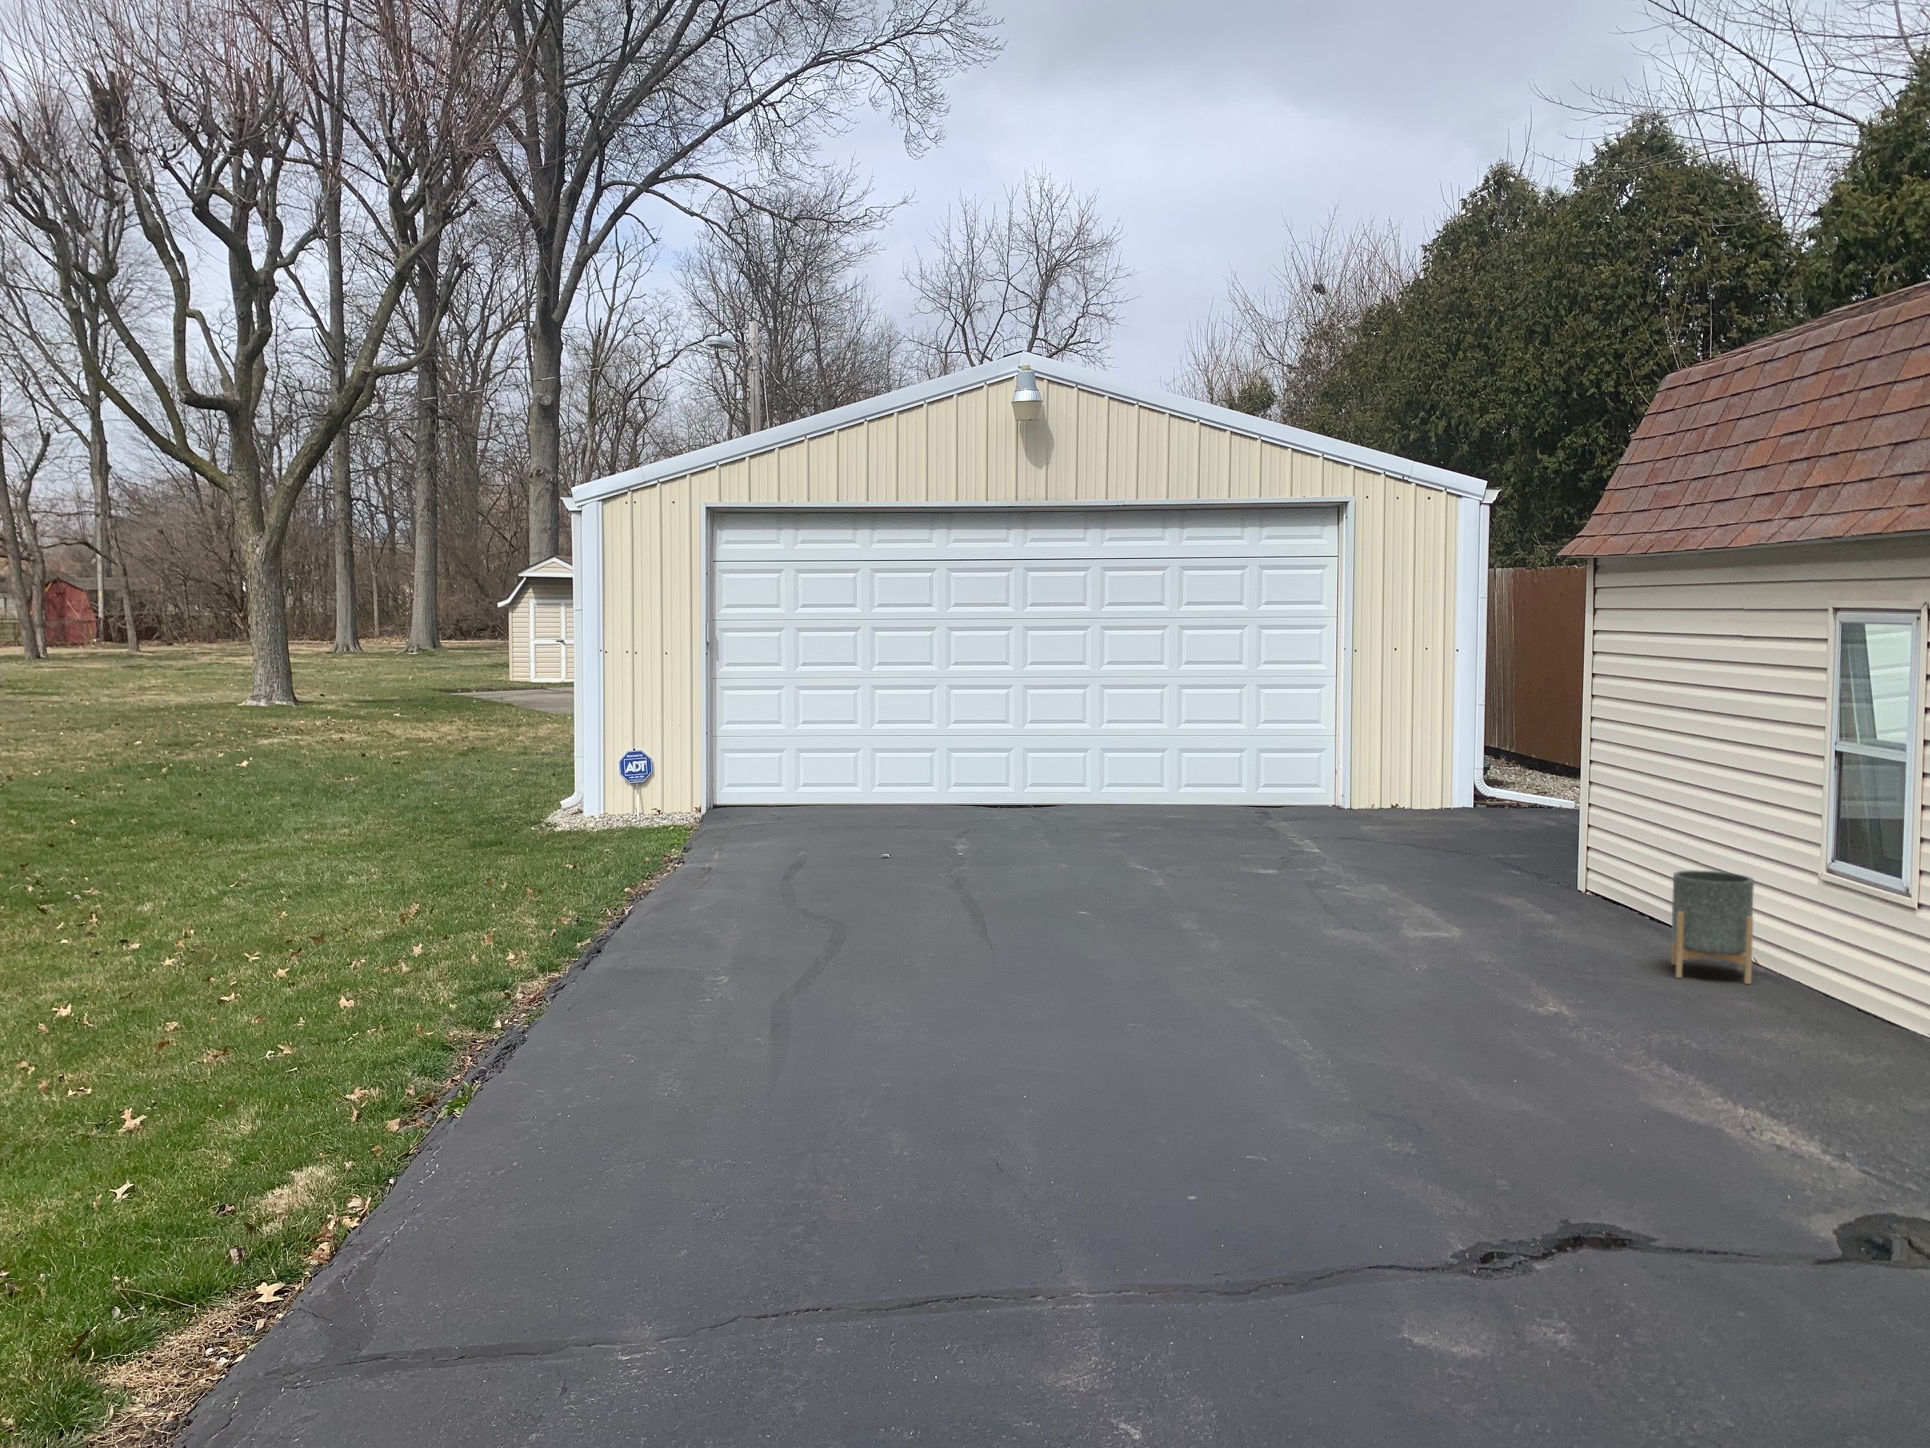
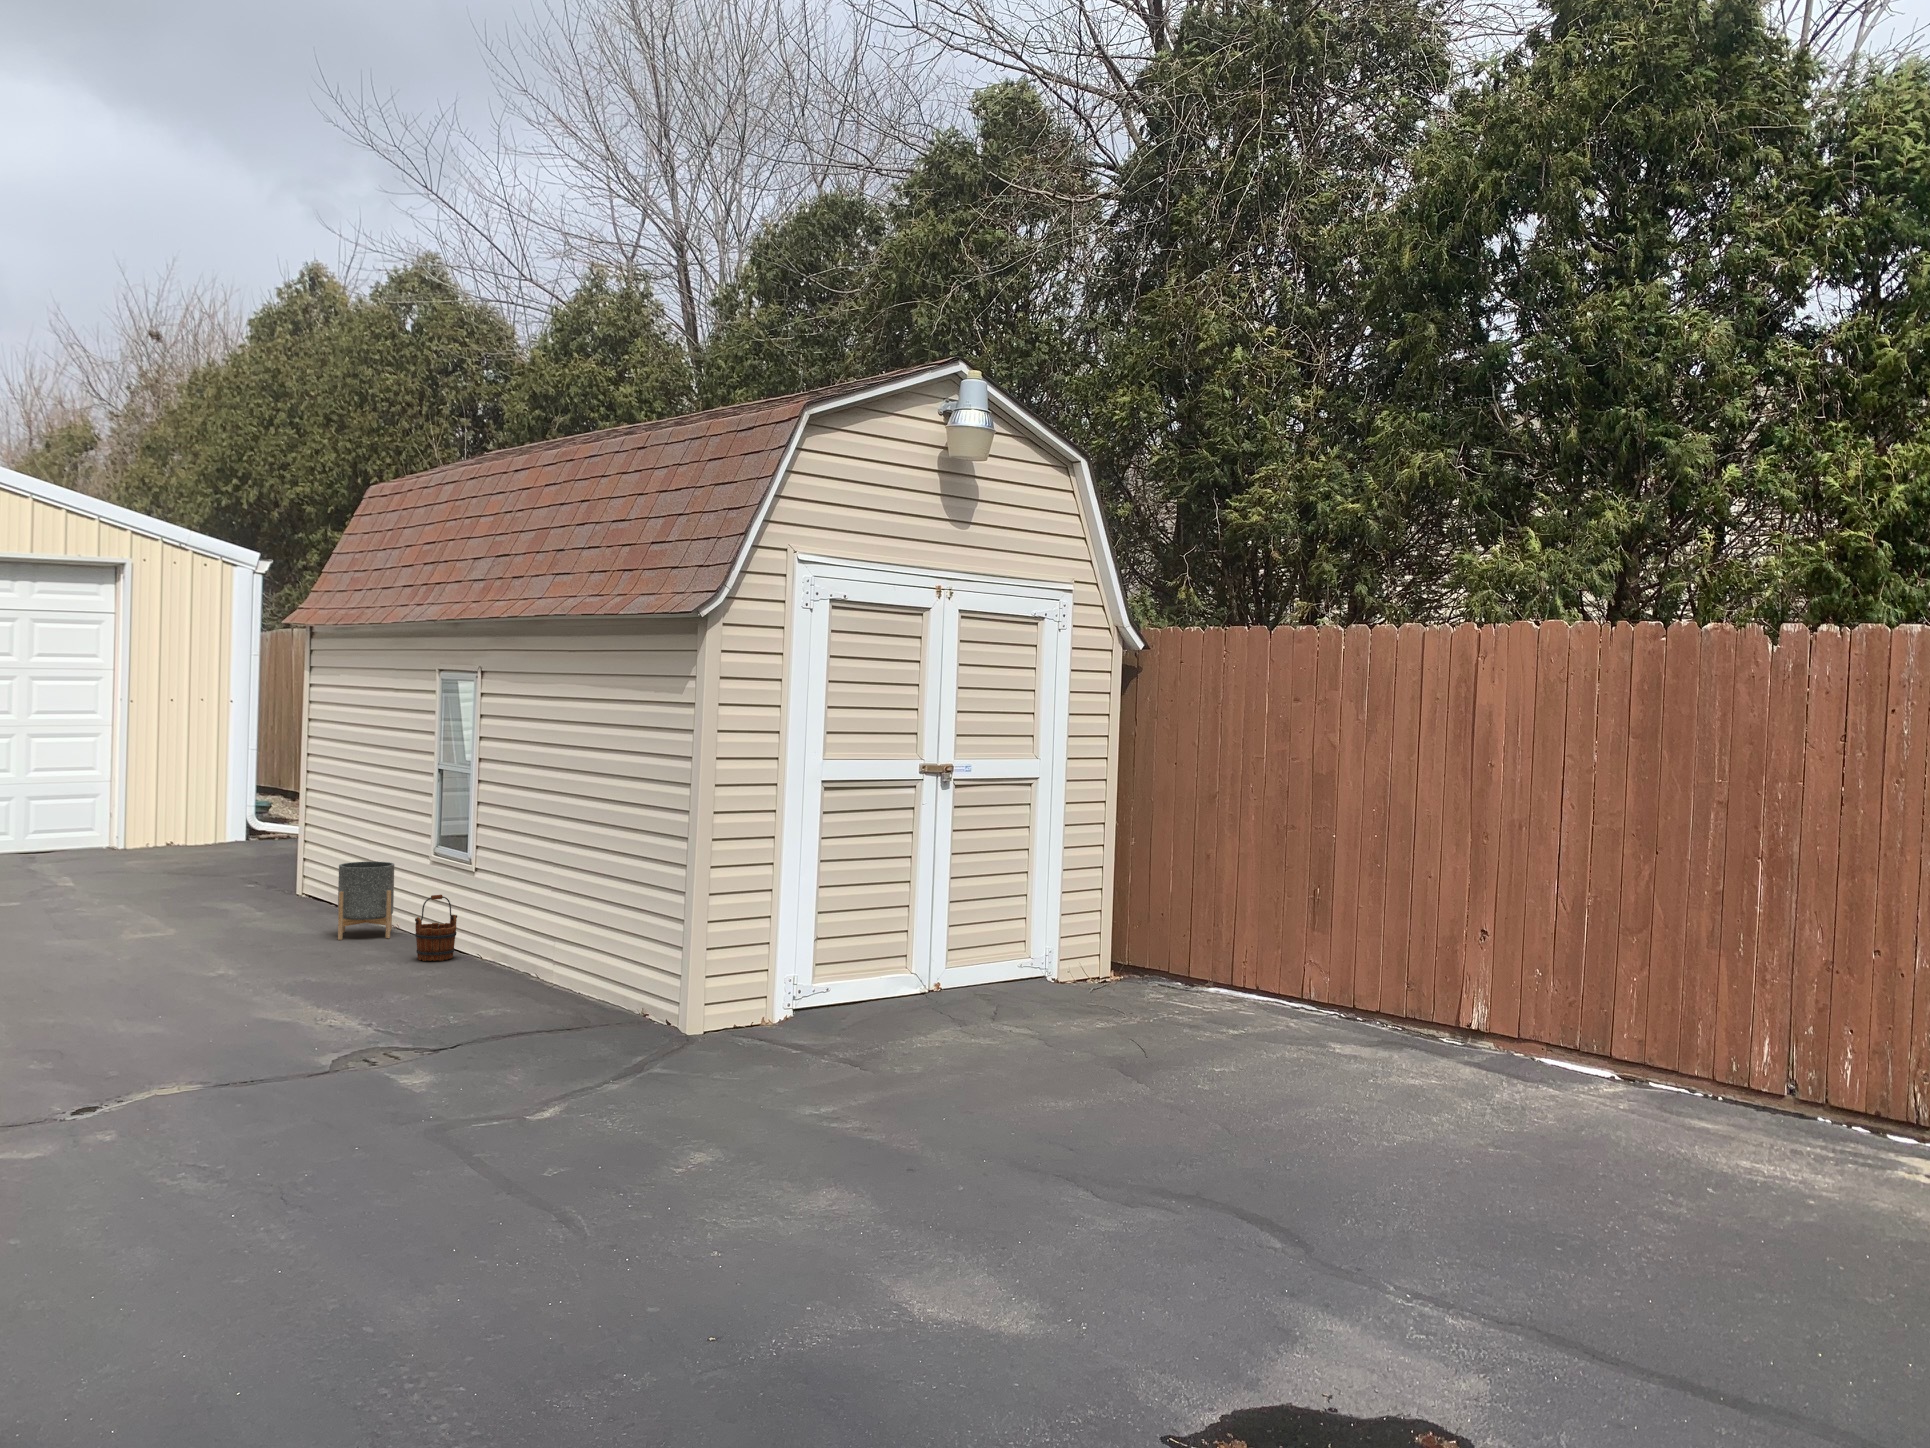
wooden bucket: none [1819,940,1887,1041] -> present [415,895,457,961]

